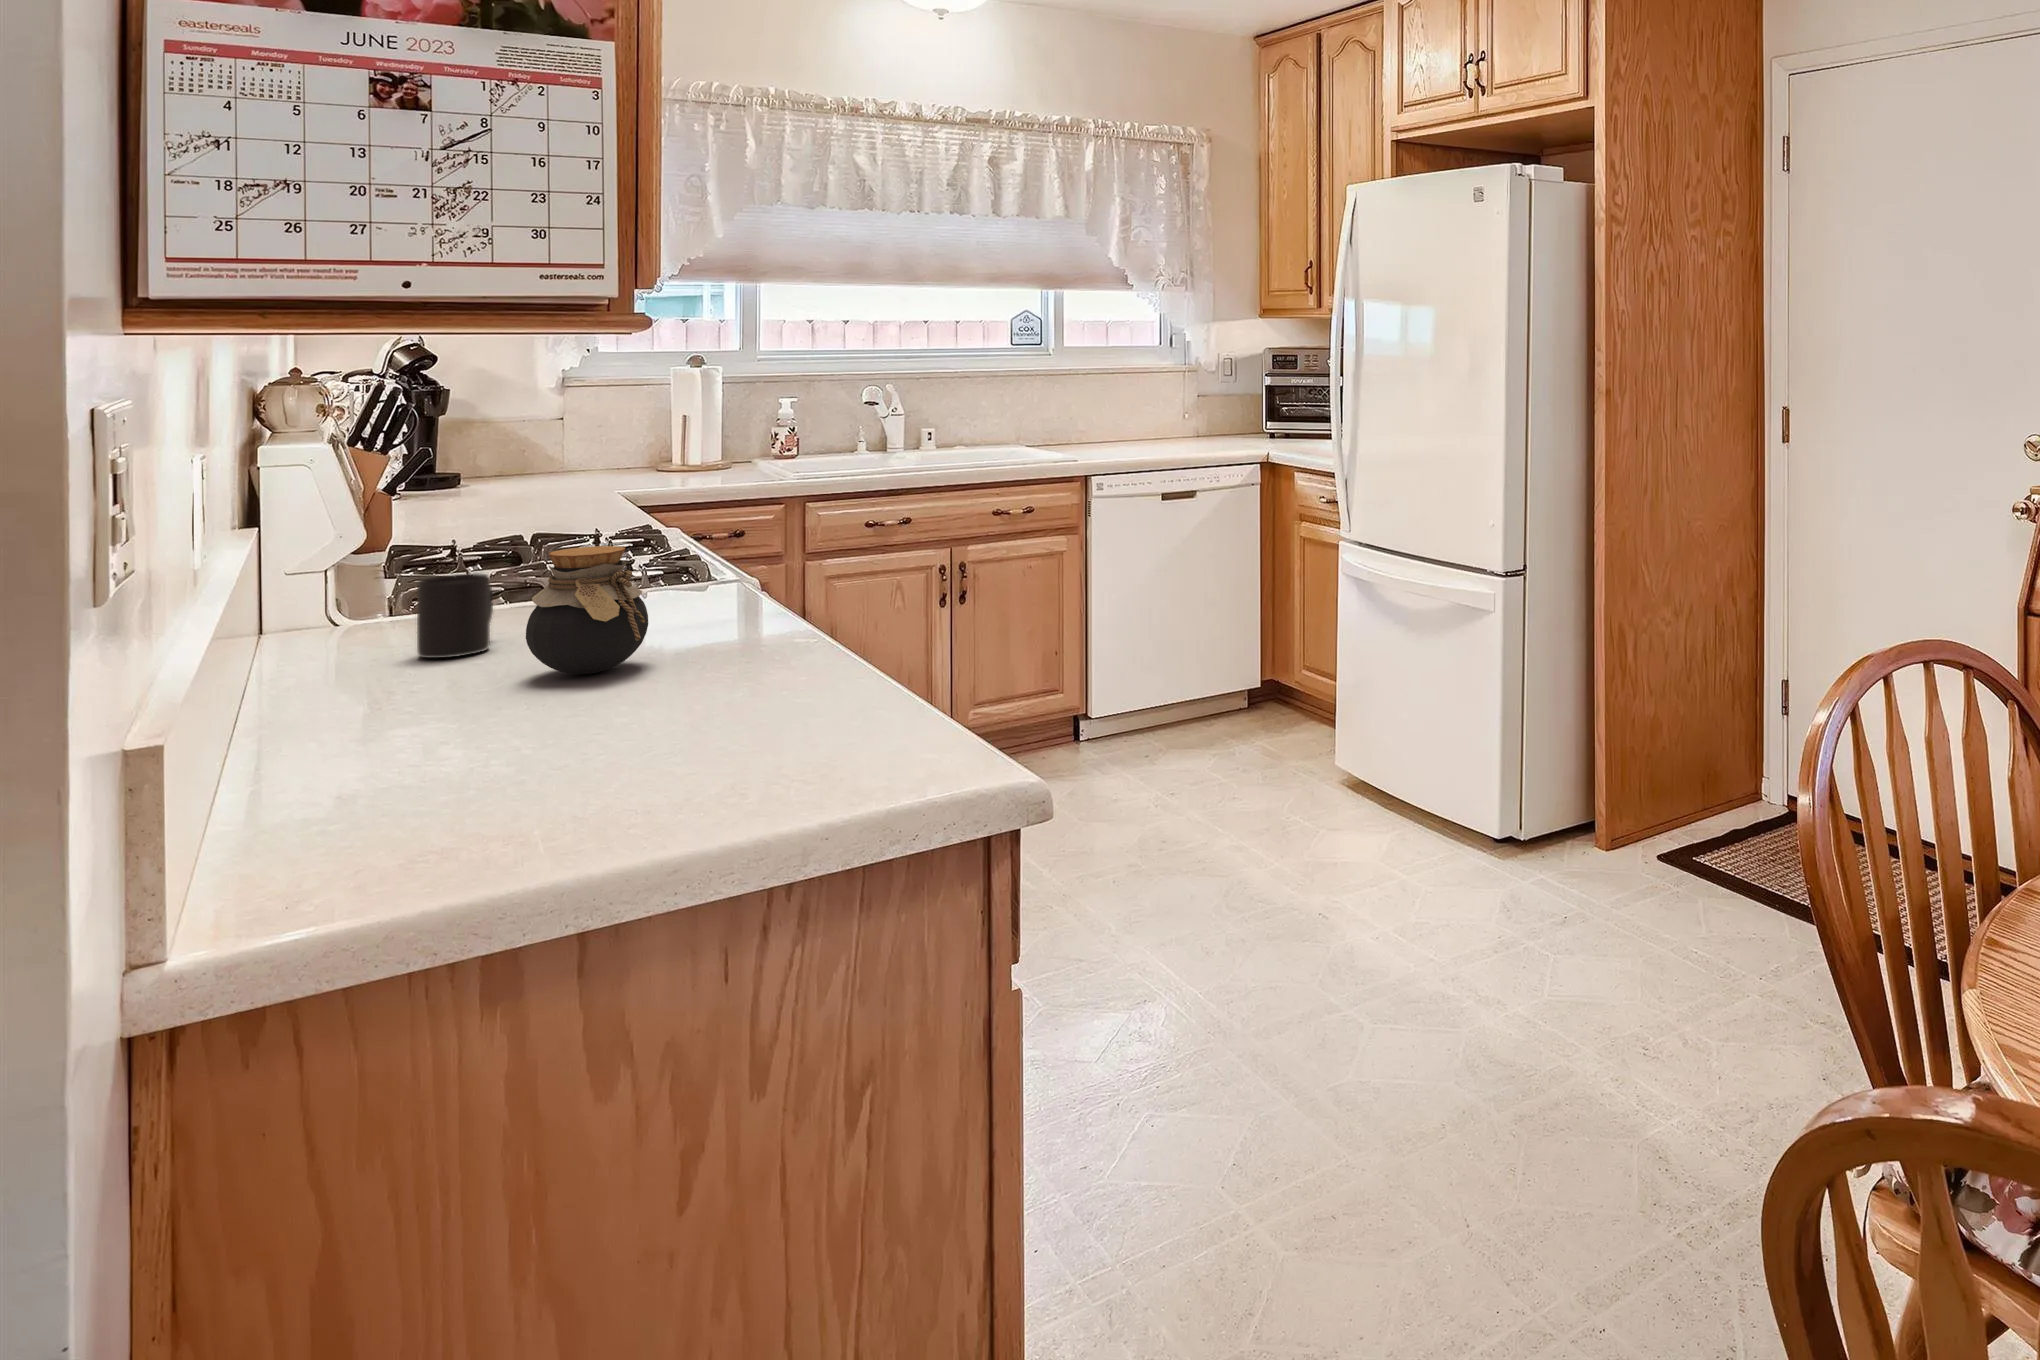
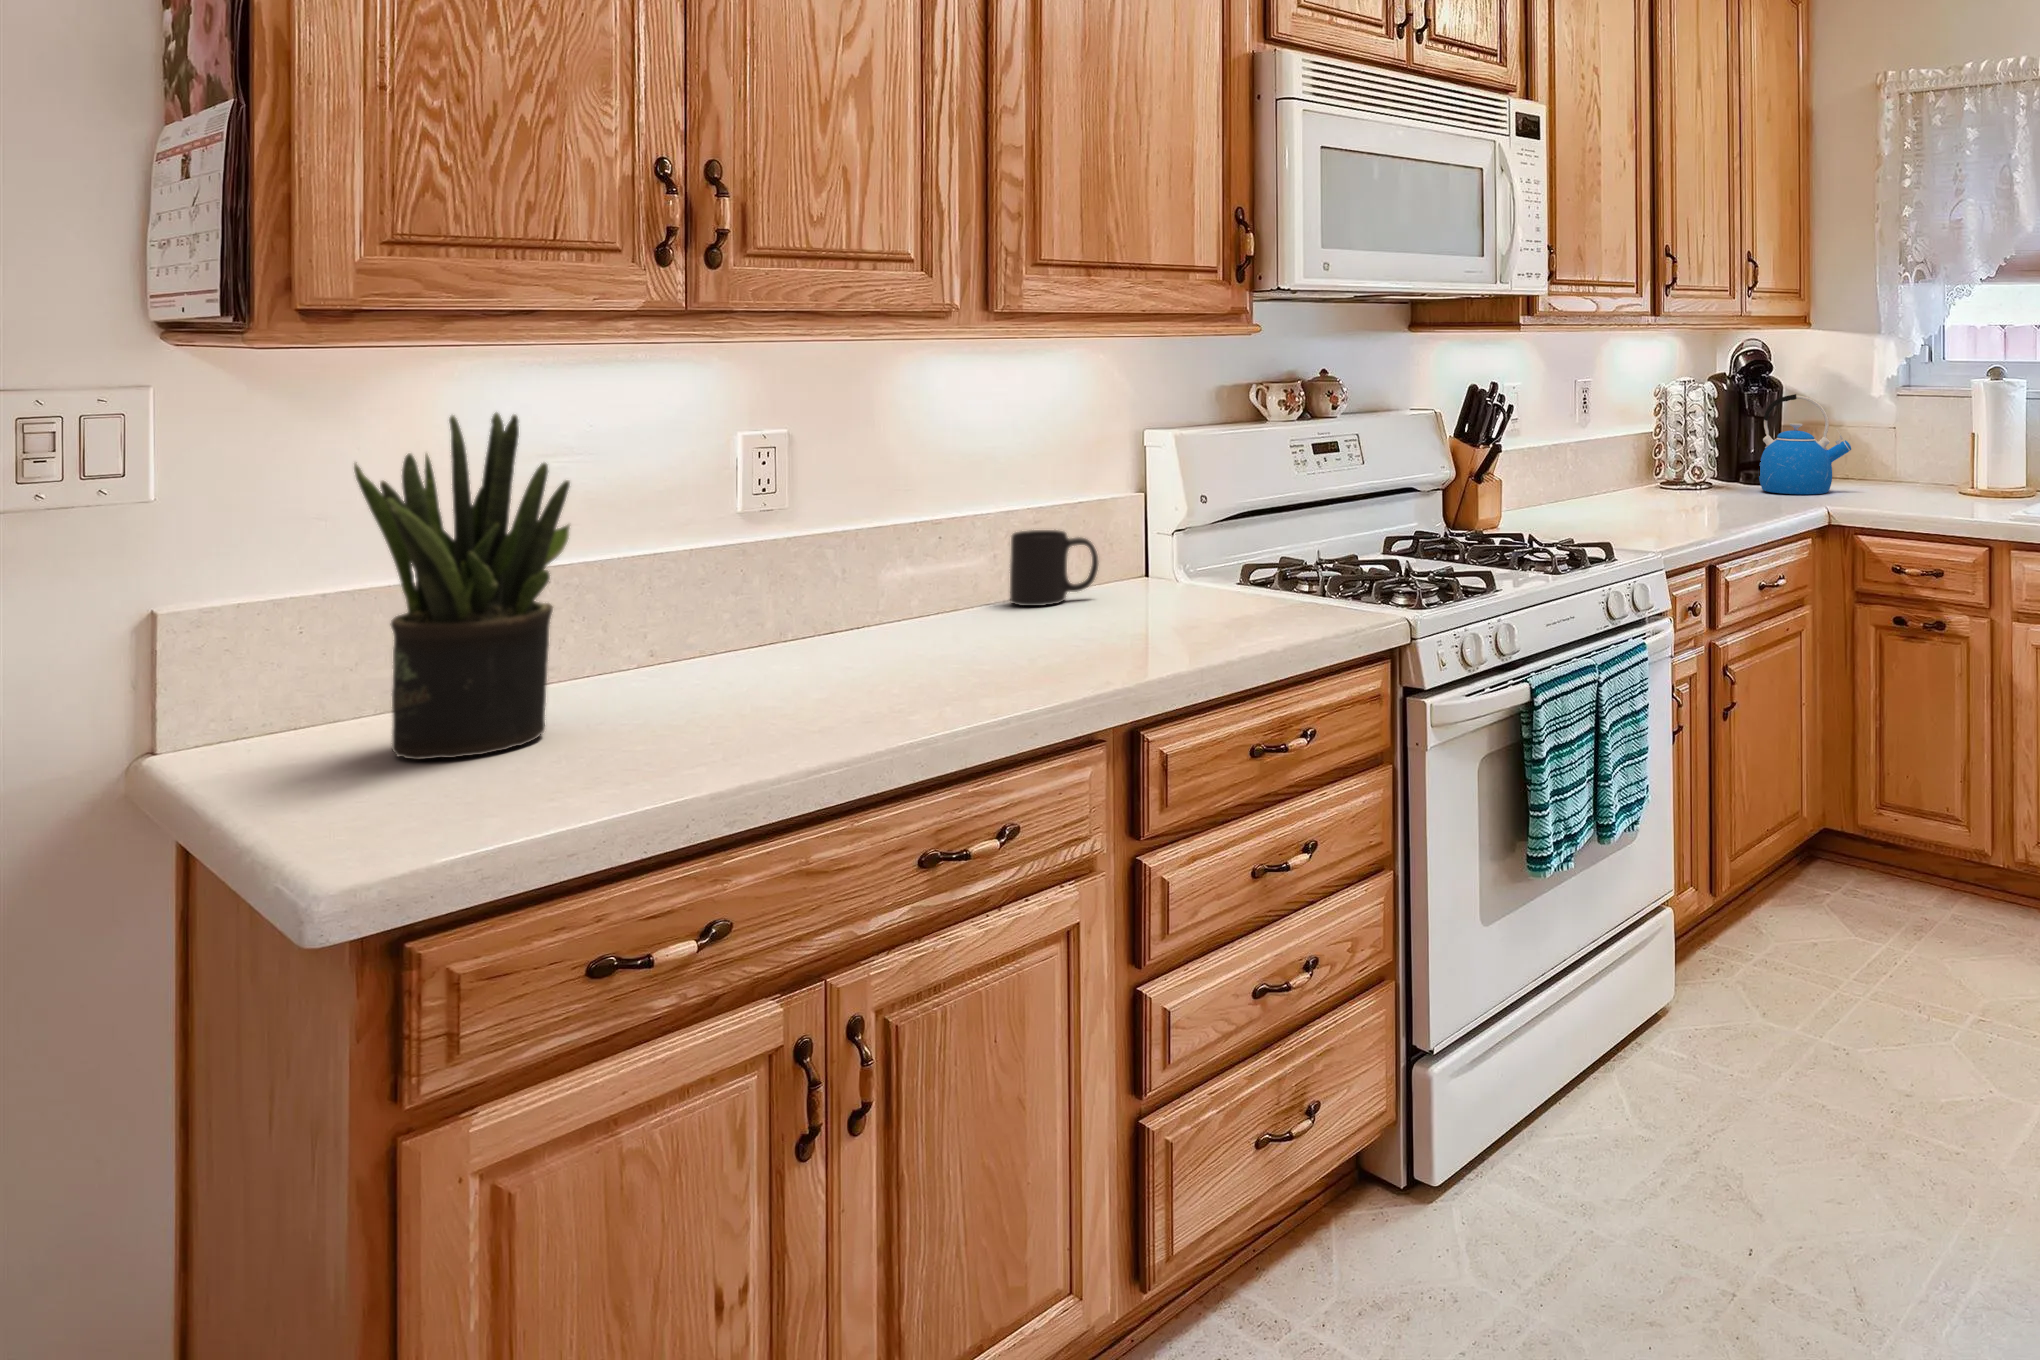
kettle: none [483,390,588,492] -> present [1759,394,1851,494]
potted plant: none [673,452,863,765] -> present [354,413,570,760]
jar: present [526,546,648,674] -> none [867,515,983,643]

